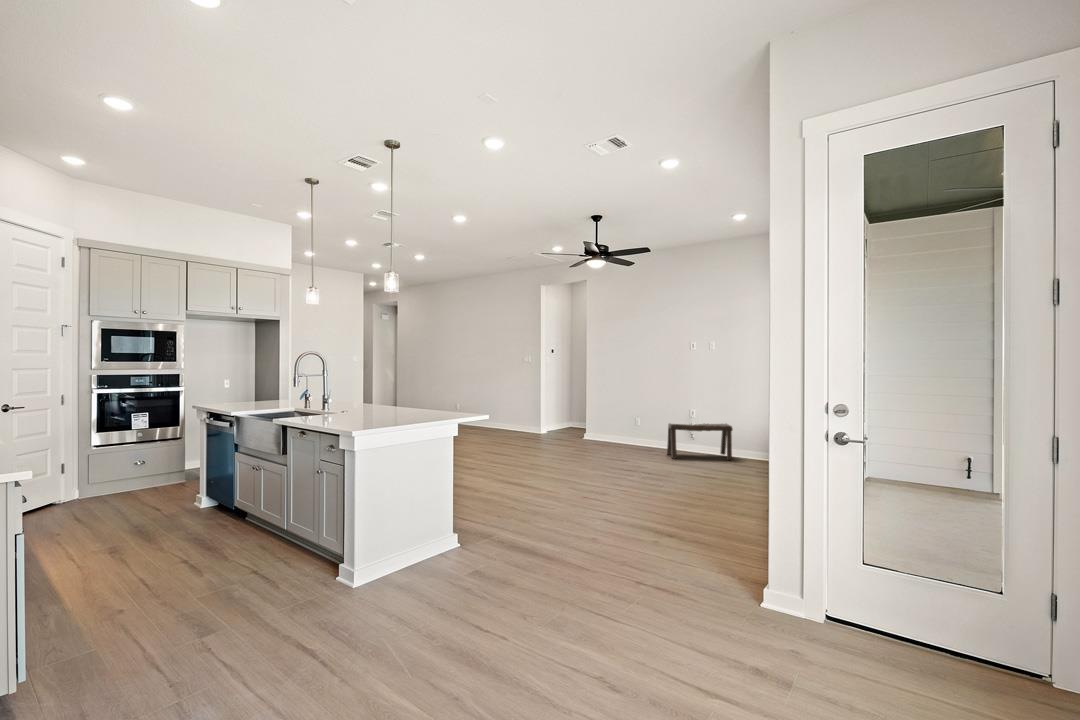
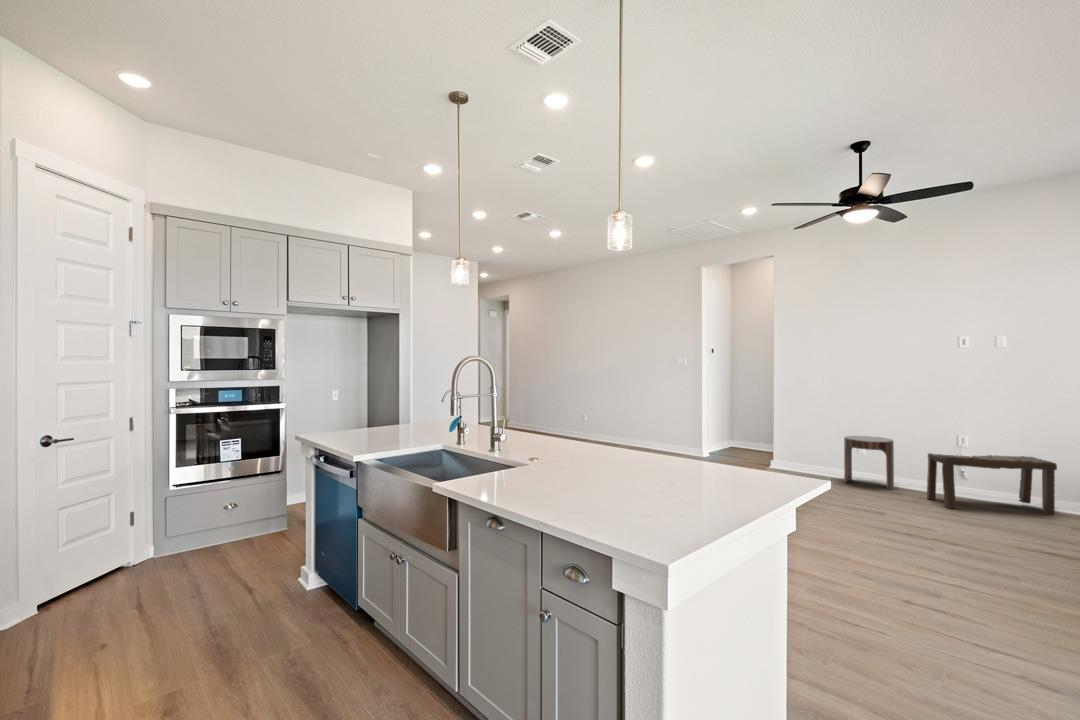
side table: none [624,414,655,451] -> present [844,436,894,490]

